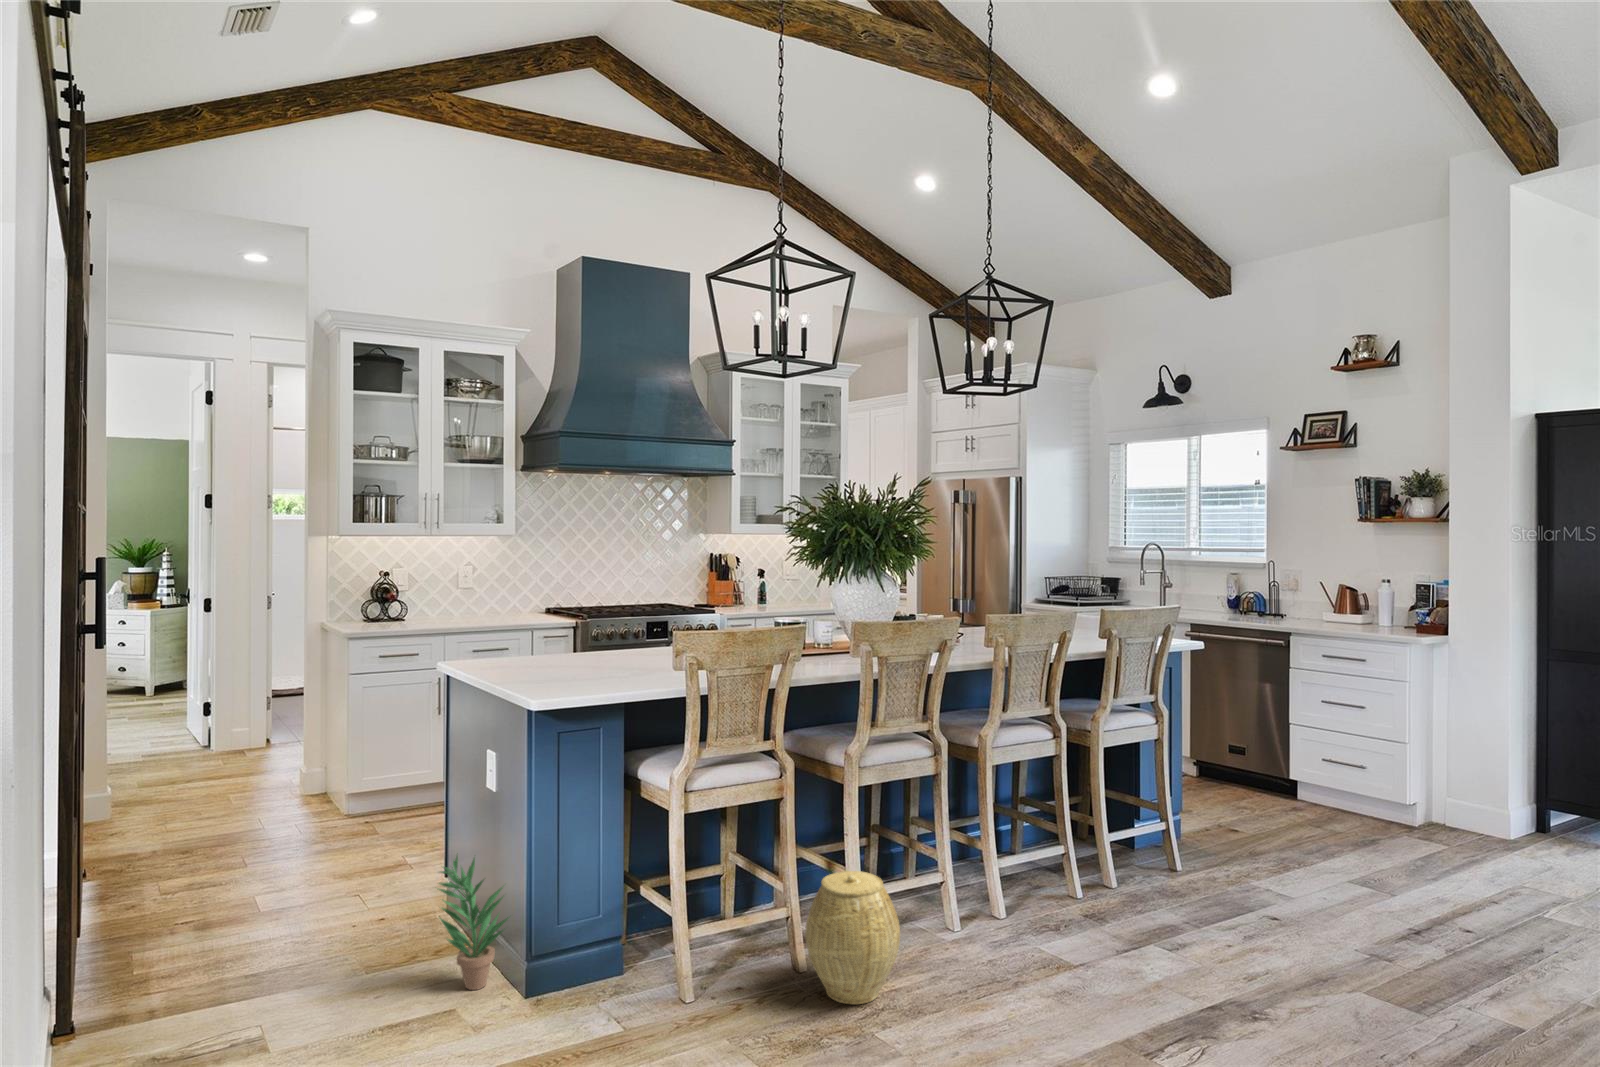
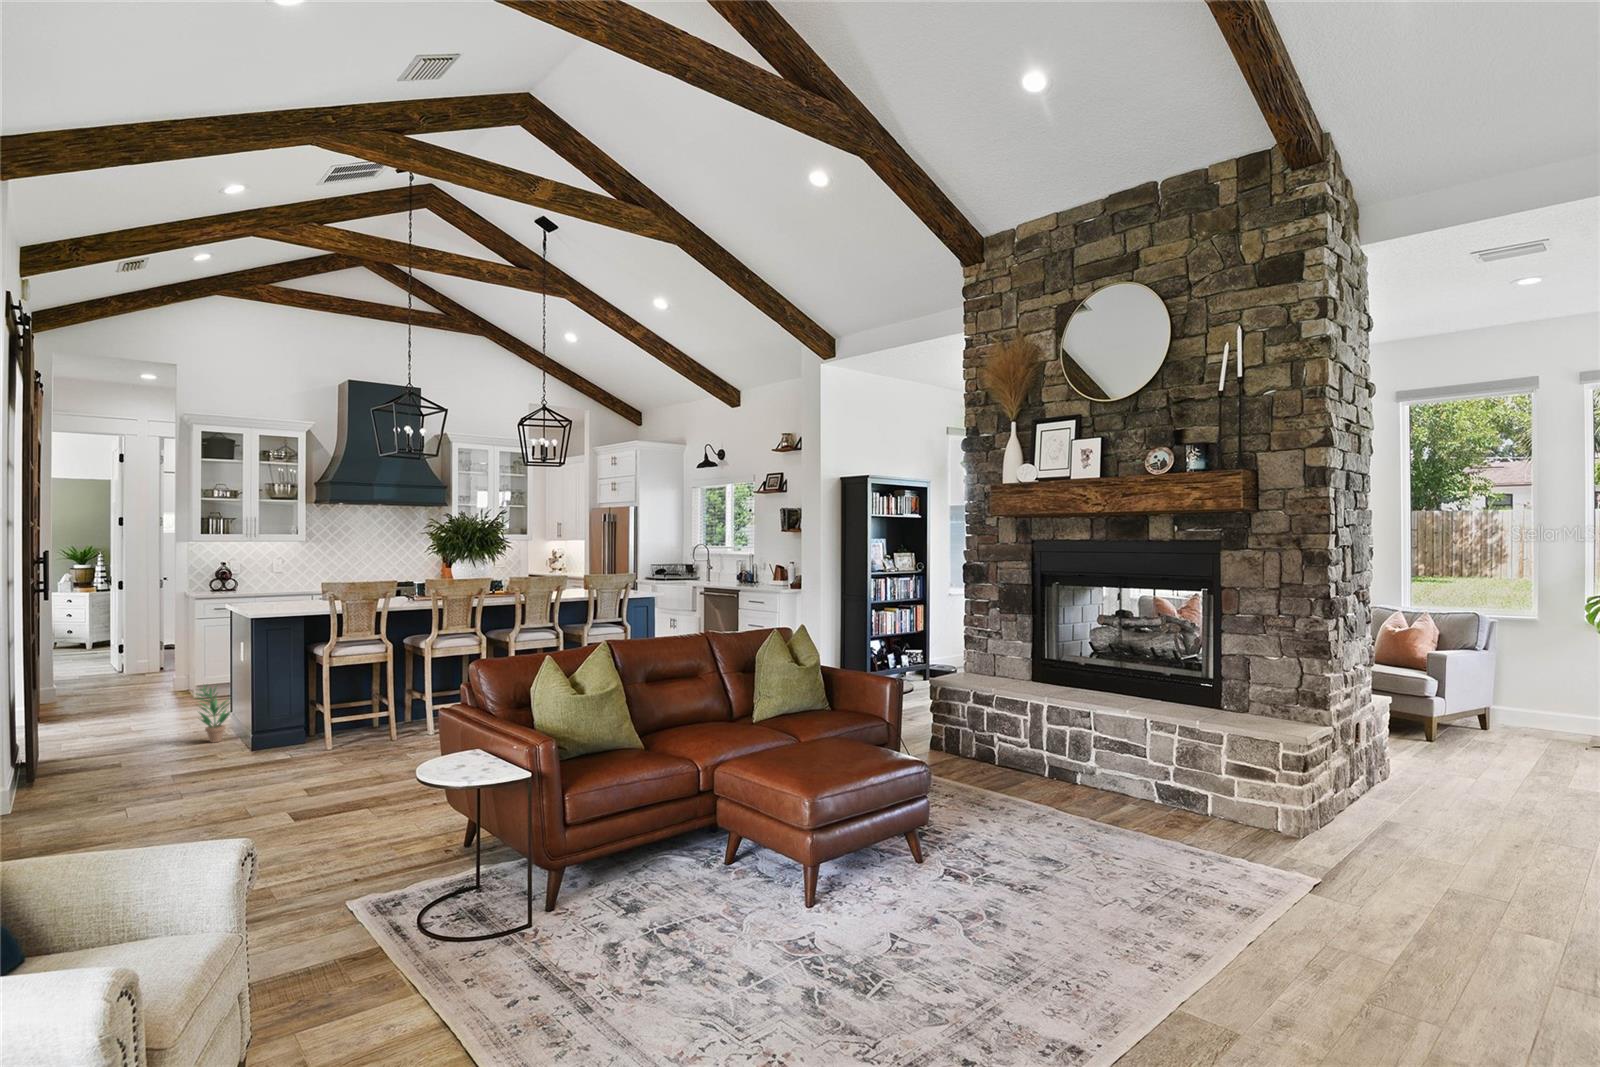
woven basket: present [805,871,900,1004] -> none [366,687,413,742]

